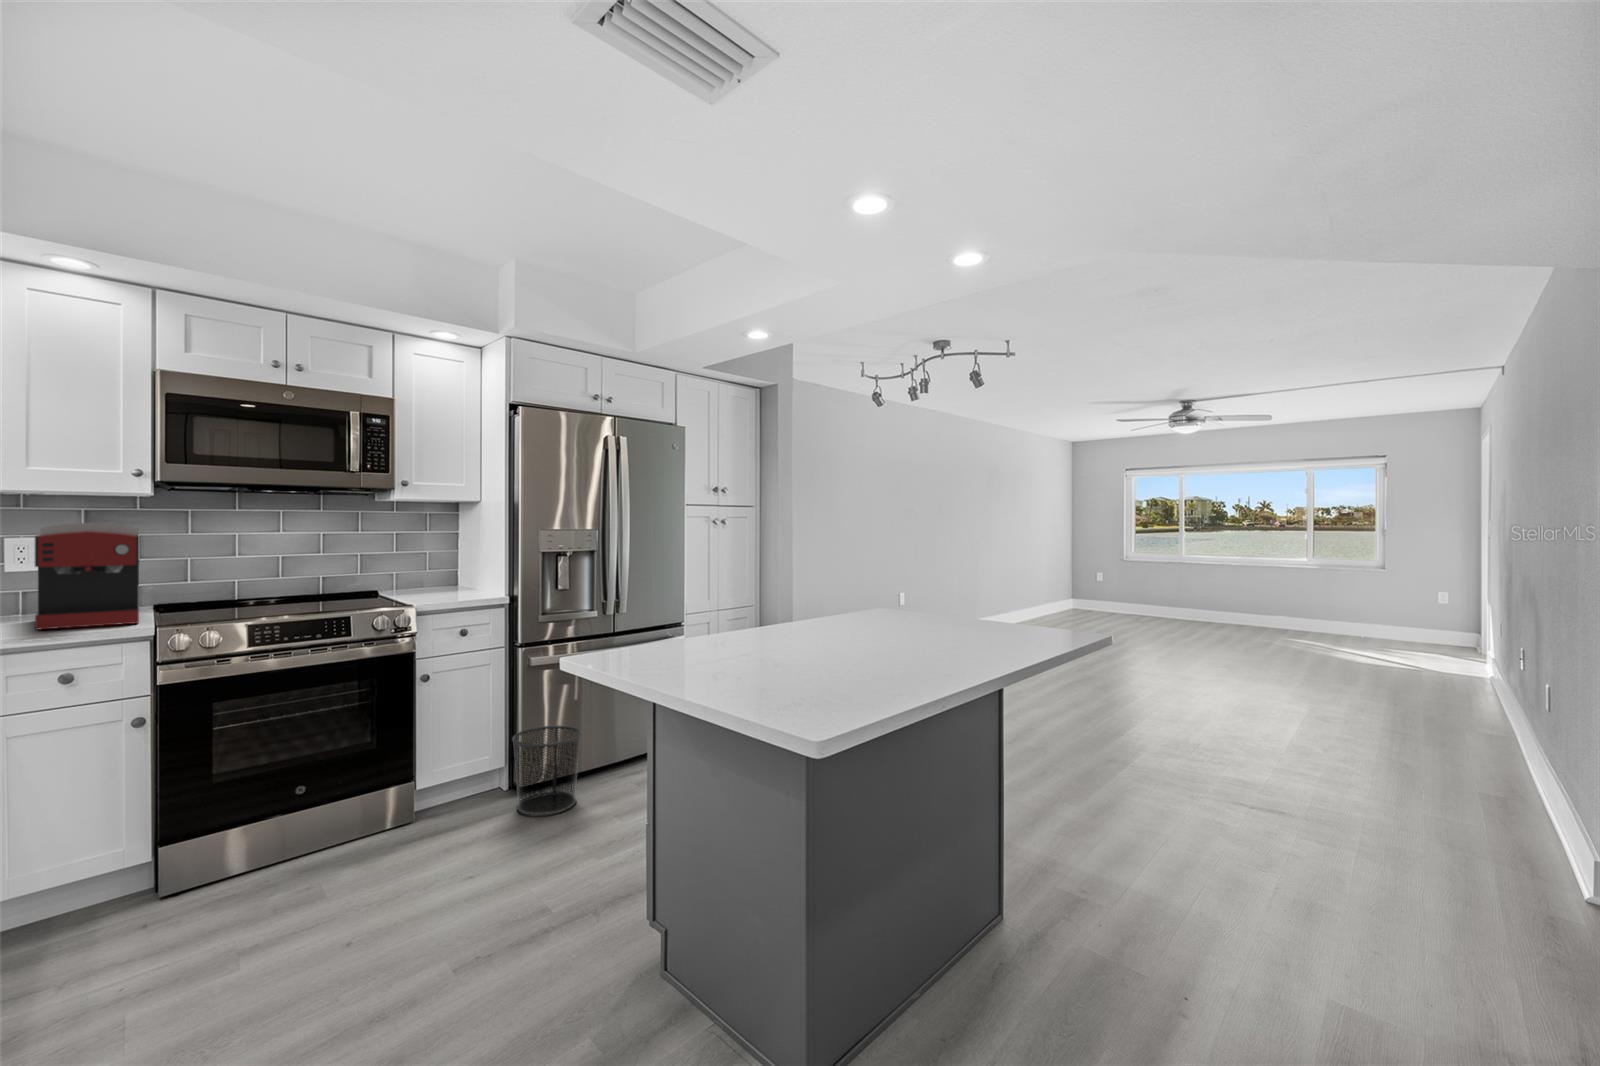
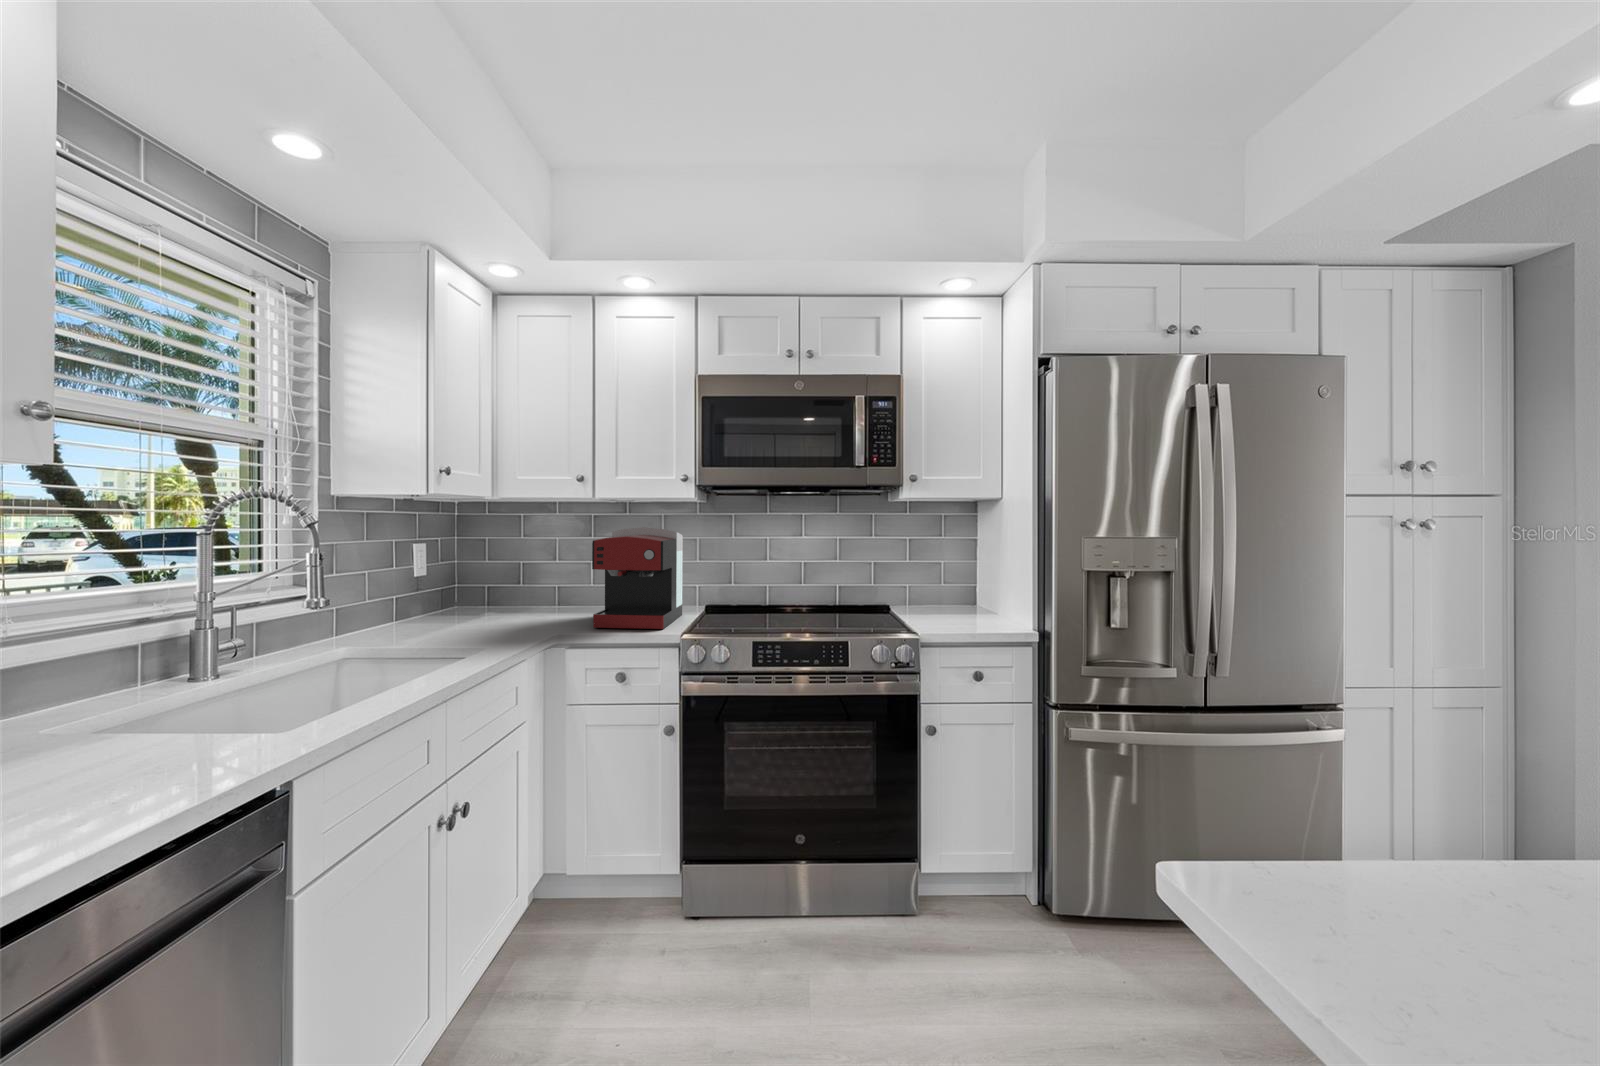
waste bin: present [512,725,582,816] -> none [1039,829,1155,998]

